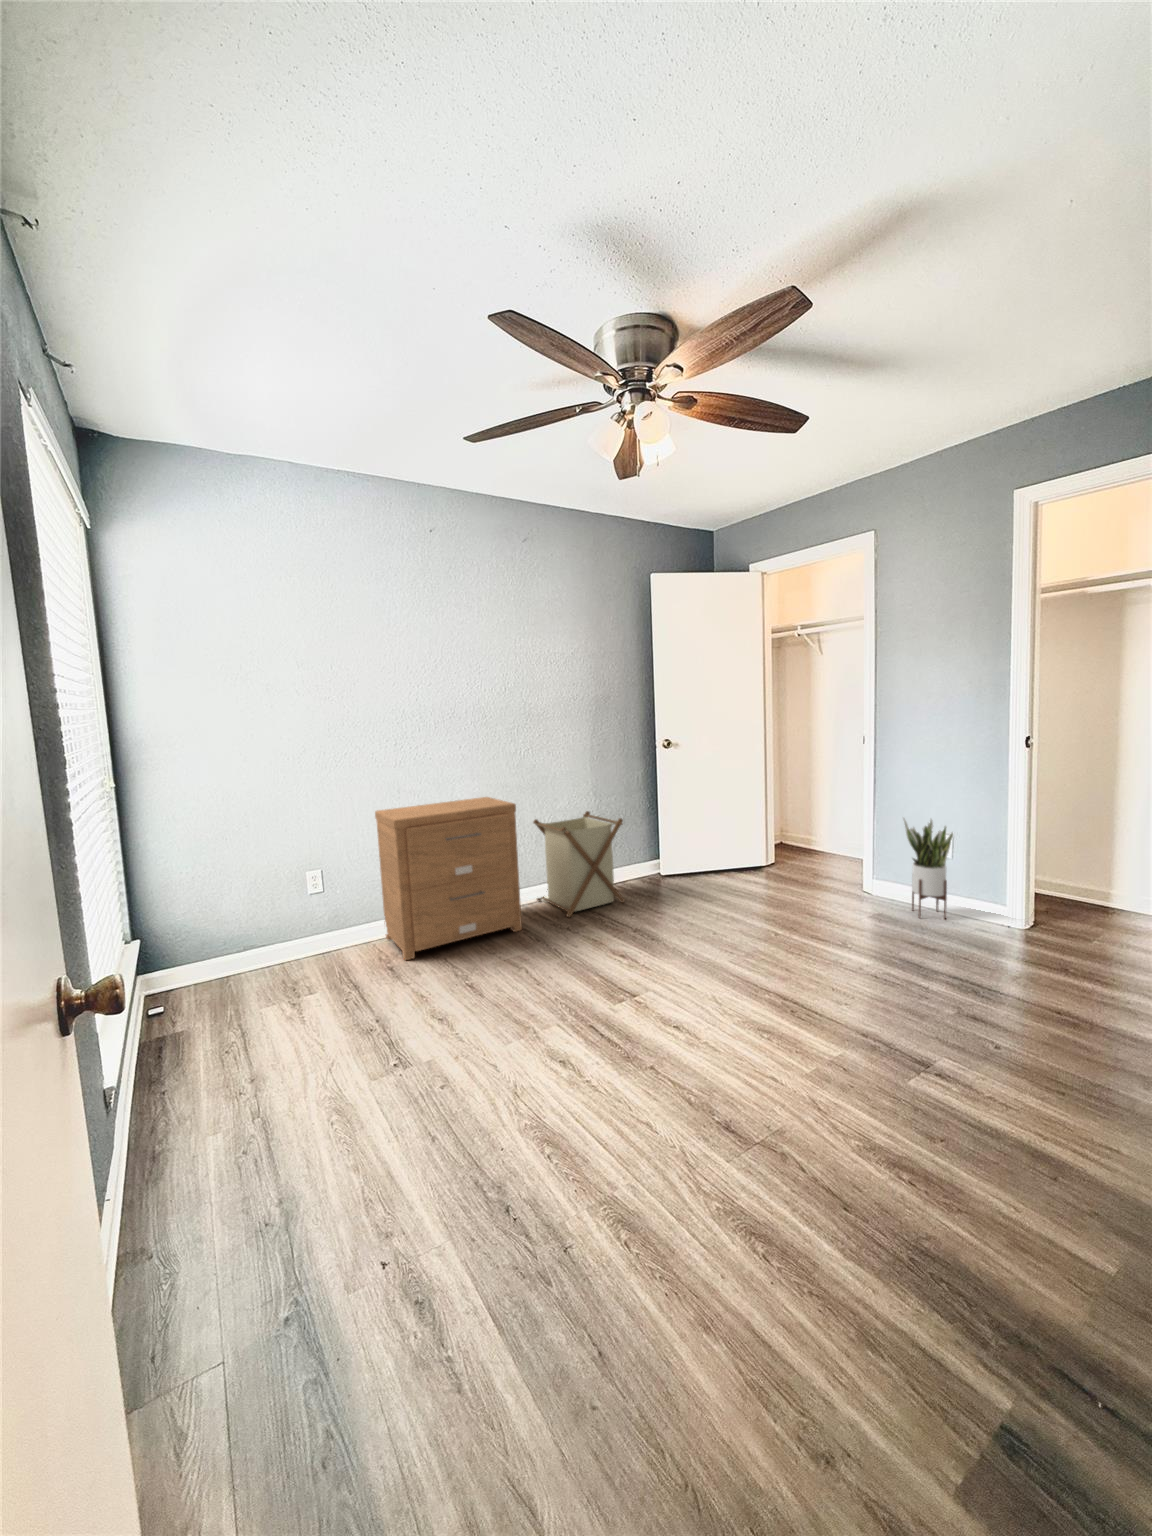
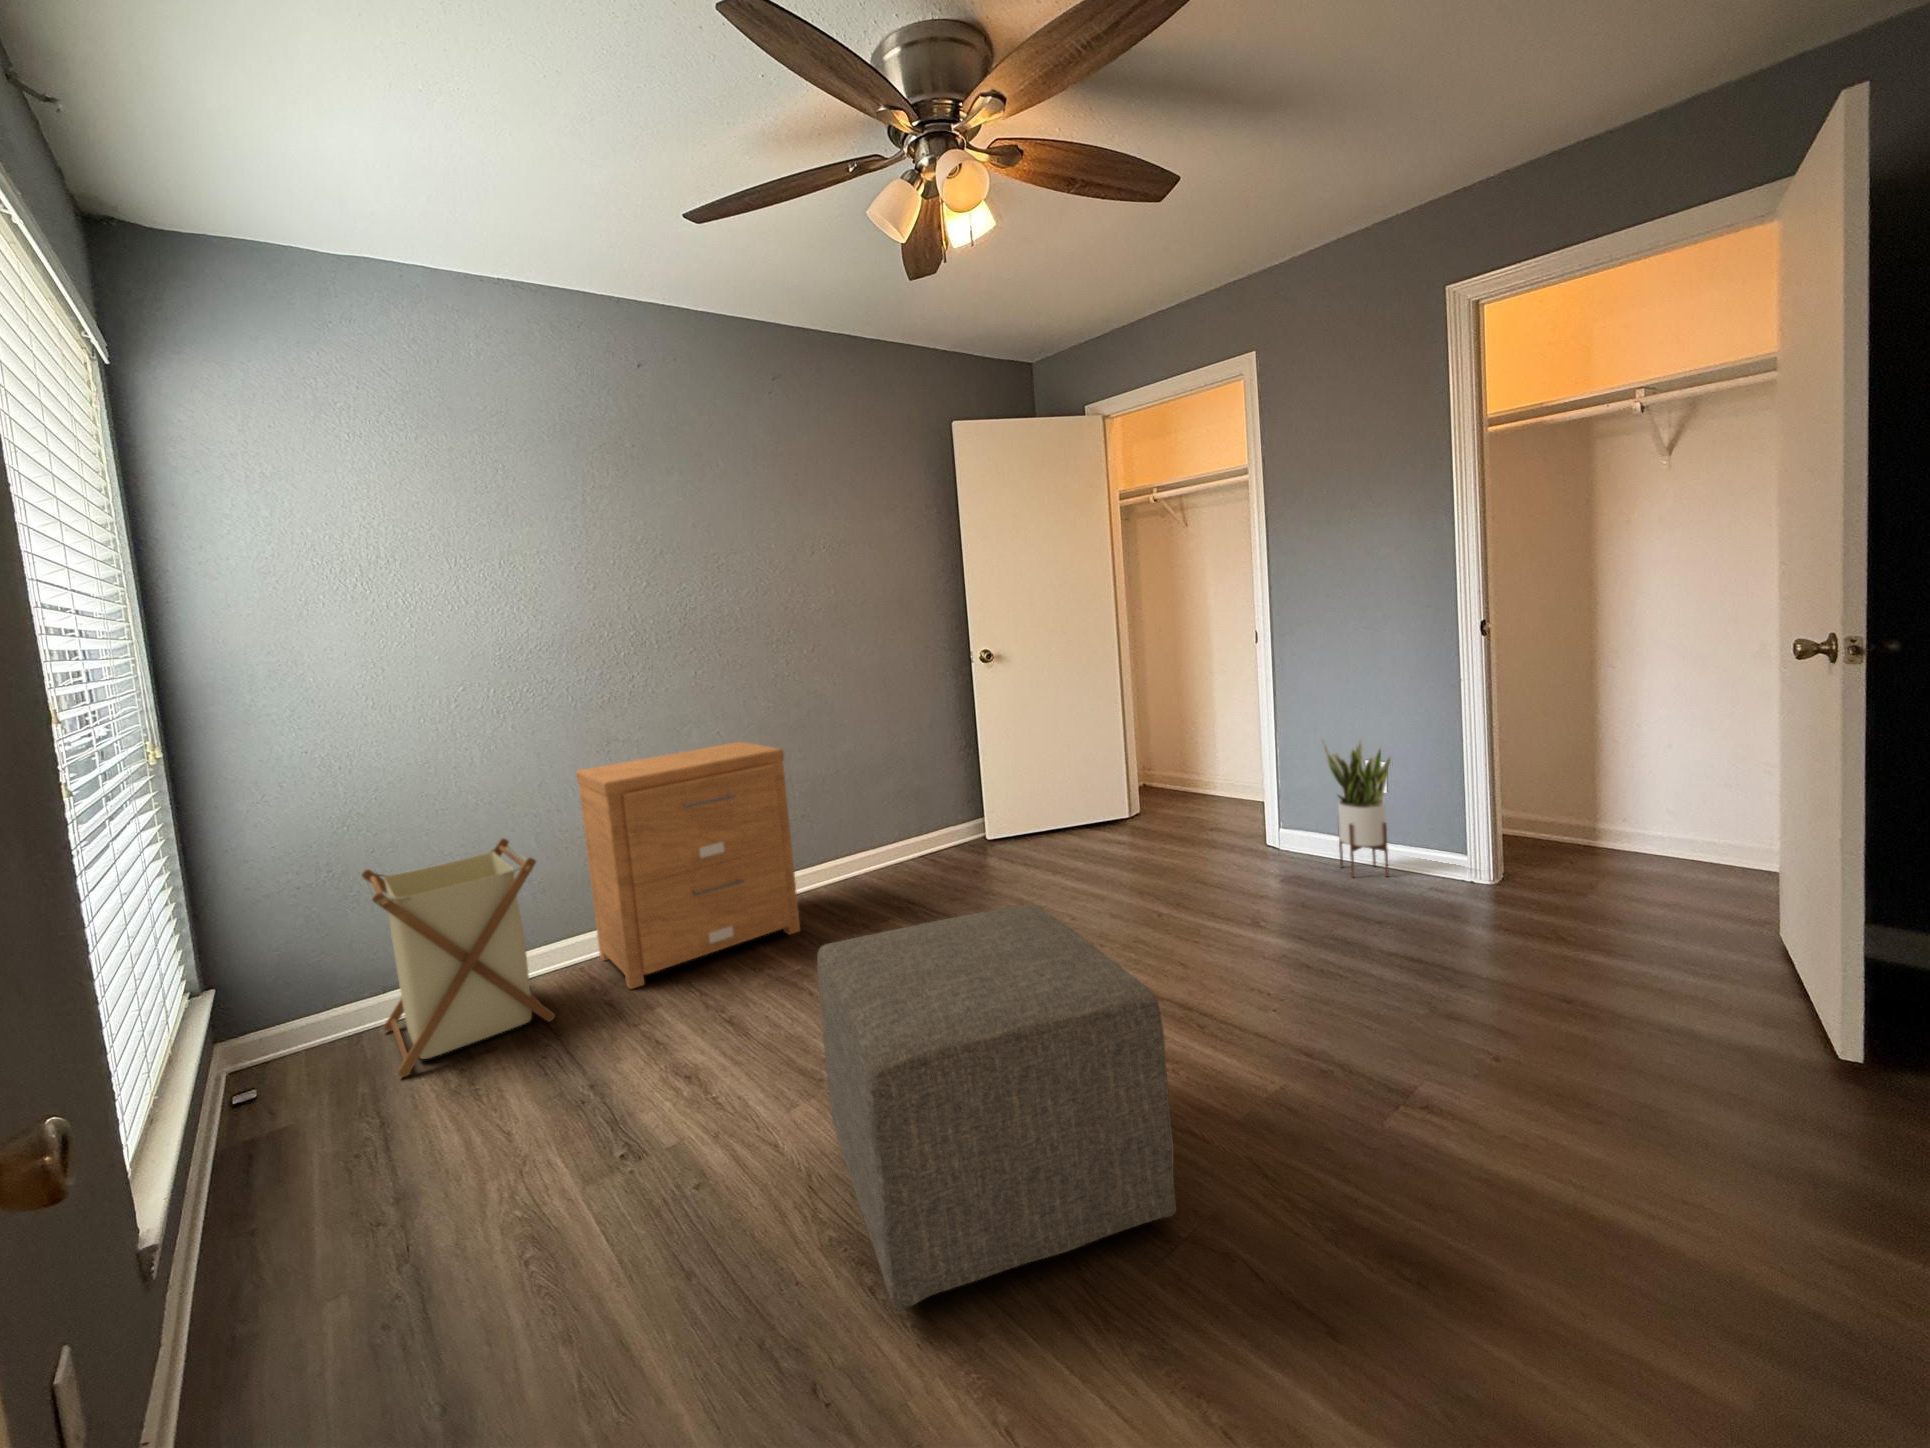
laundry basket: present [533,811,625,917] -> present [362,838,555,1077]
ottoman: none [529,918,754,1165] -> present [817,904,1176,1310]

